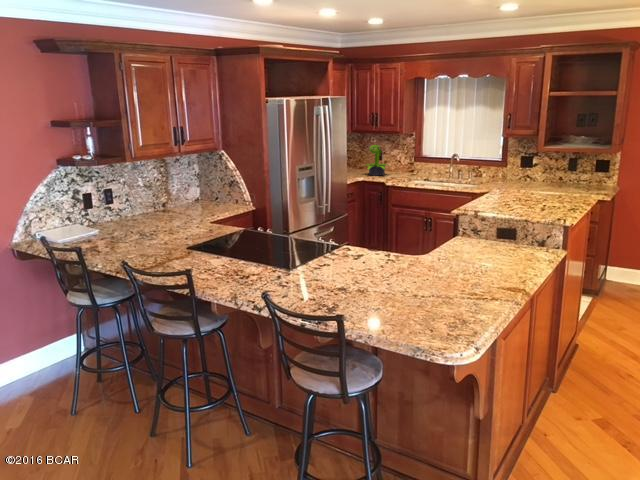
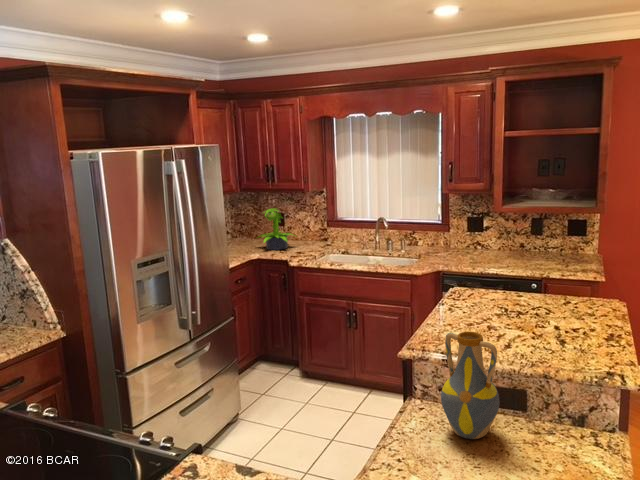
vase: none [471,194,500,246] -> present [441,332,500,439]

